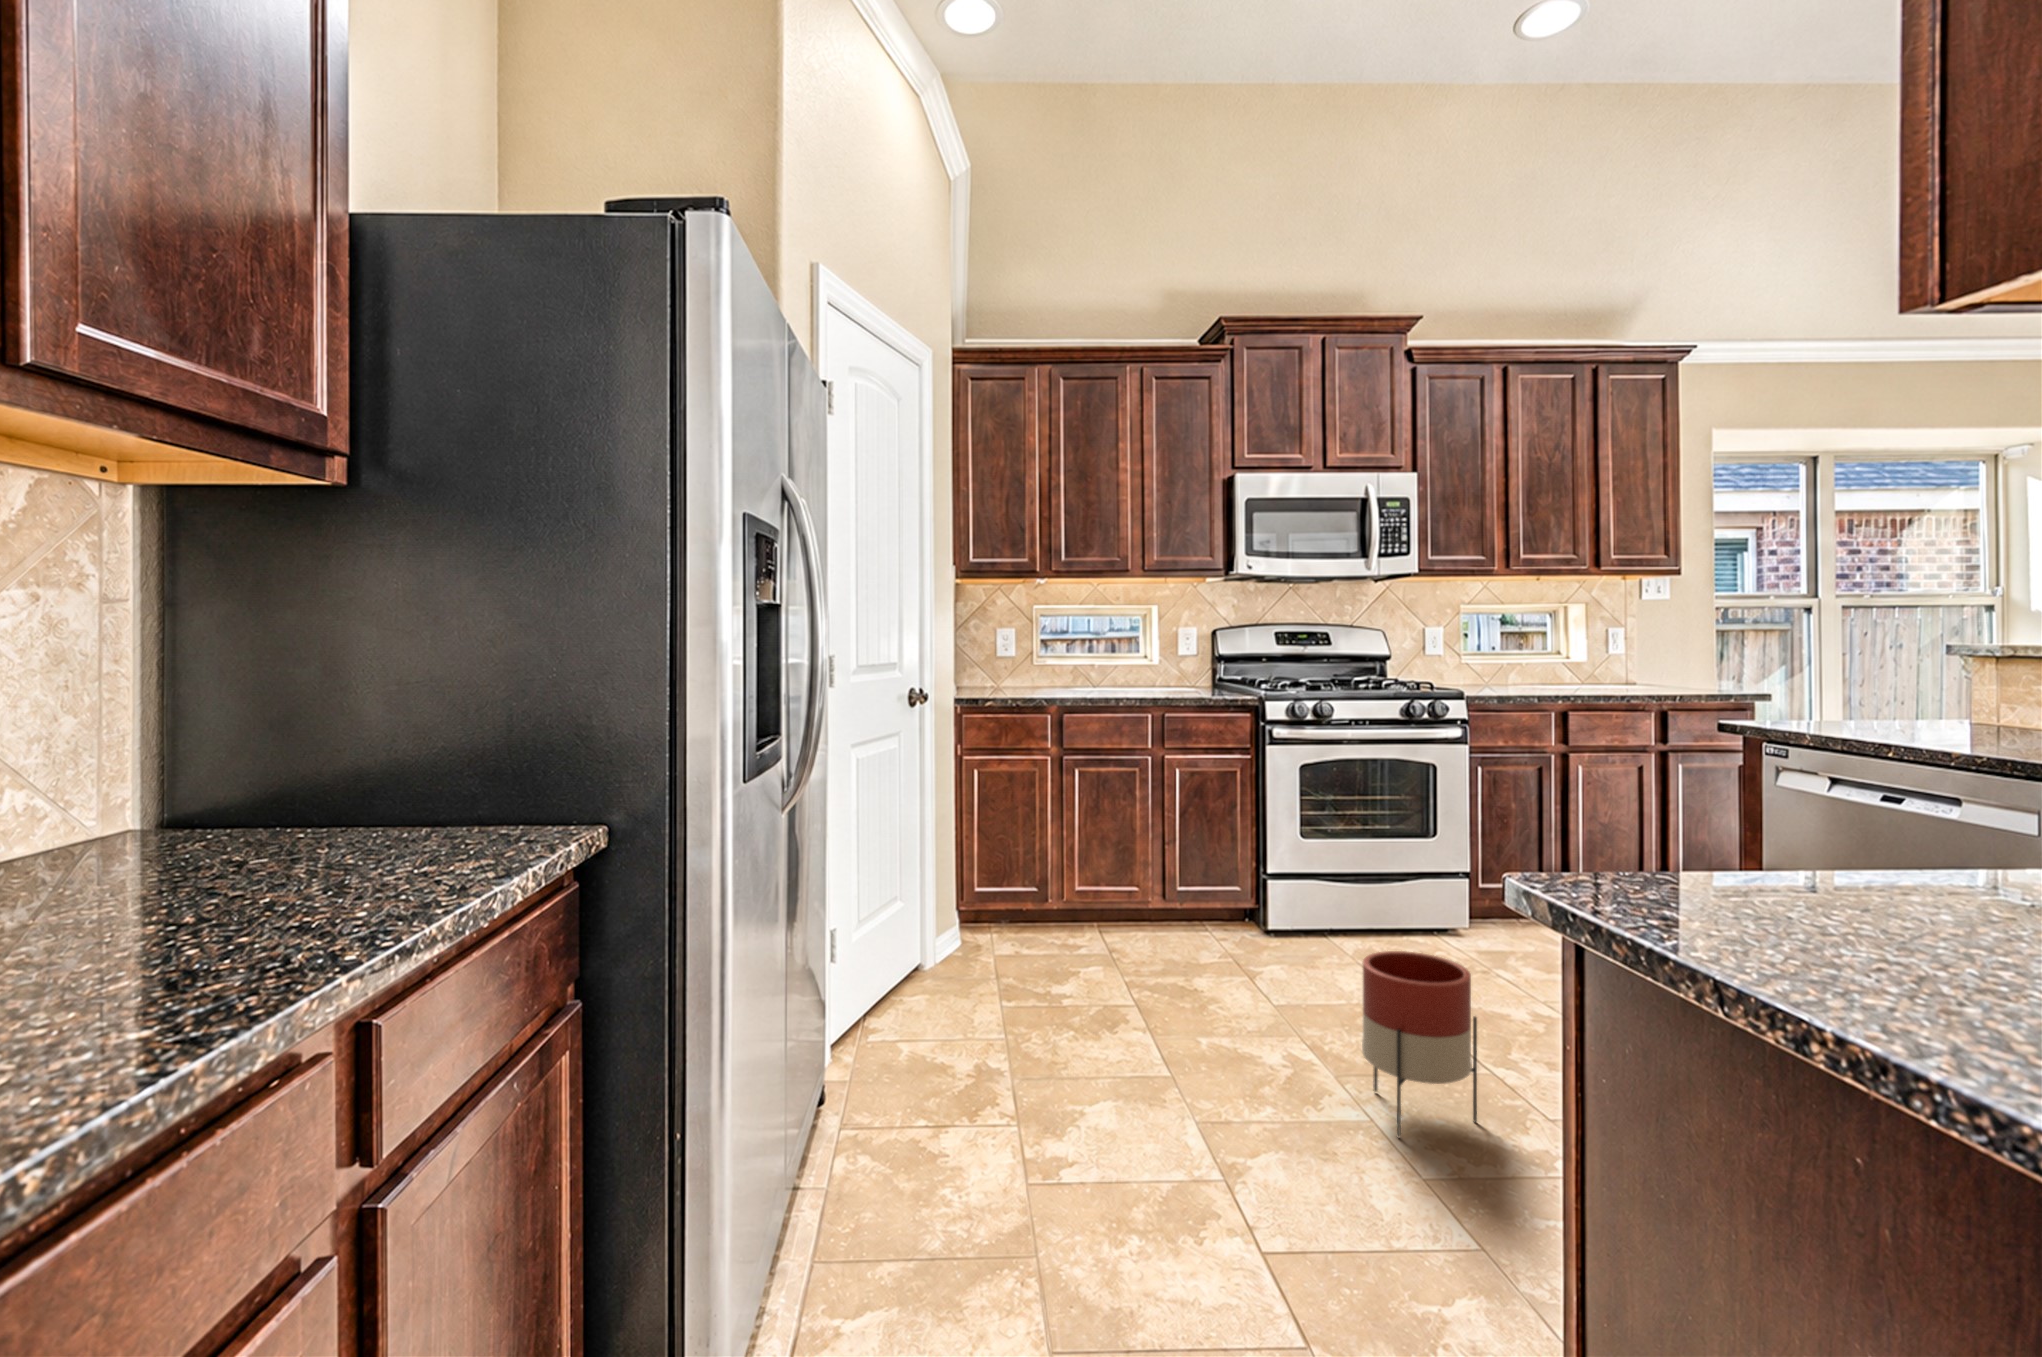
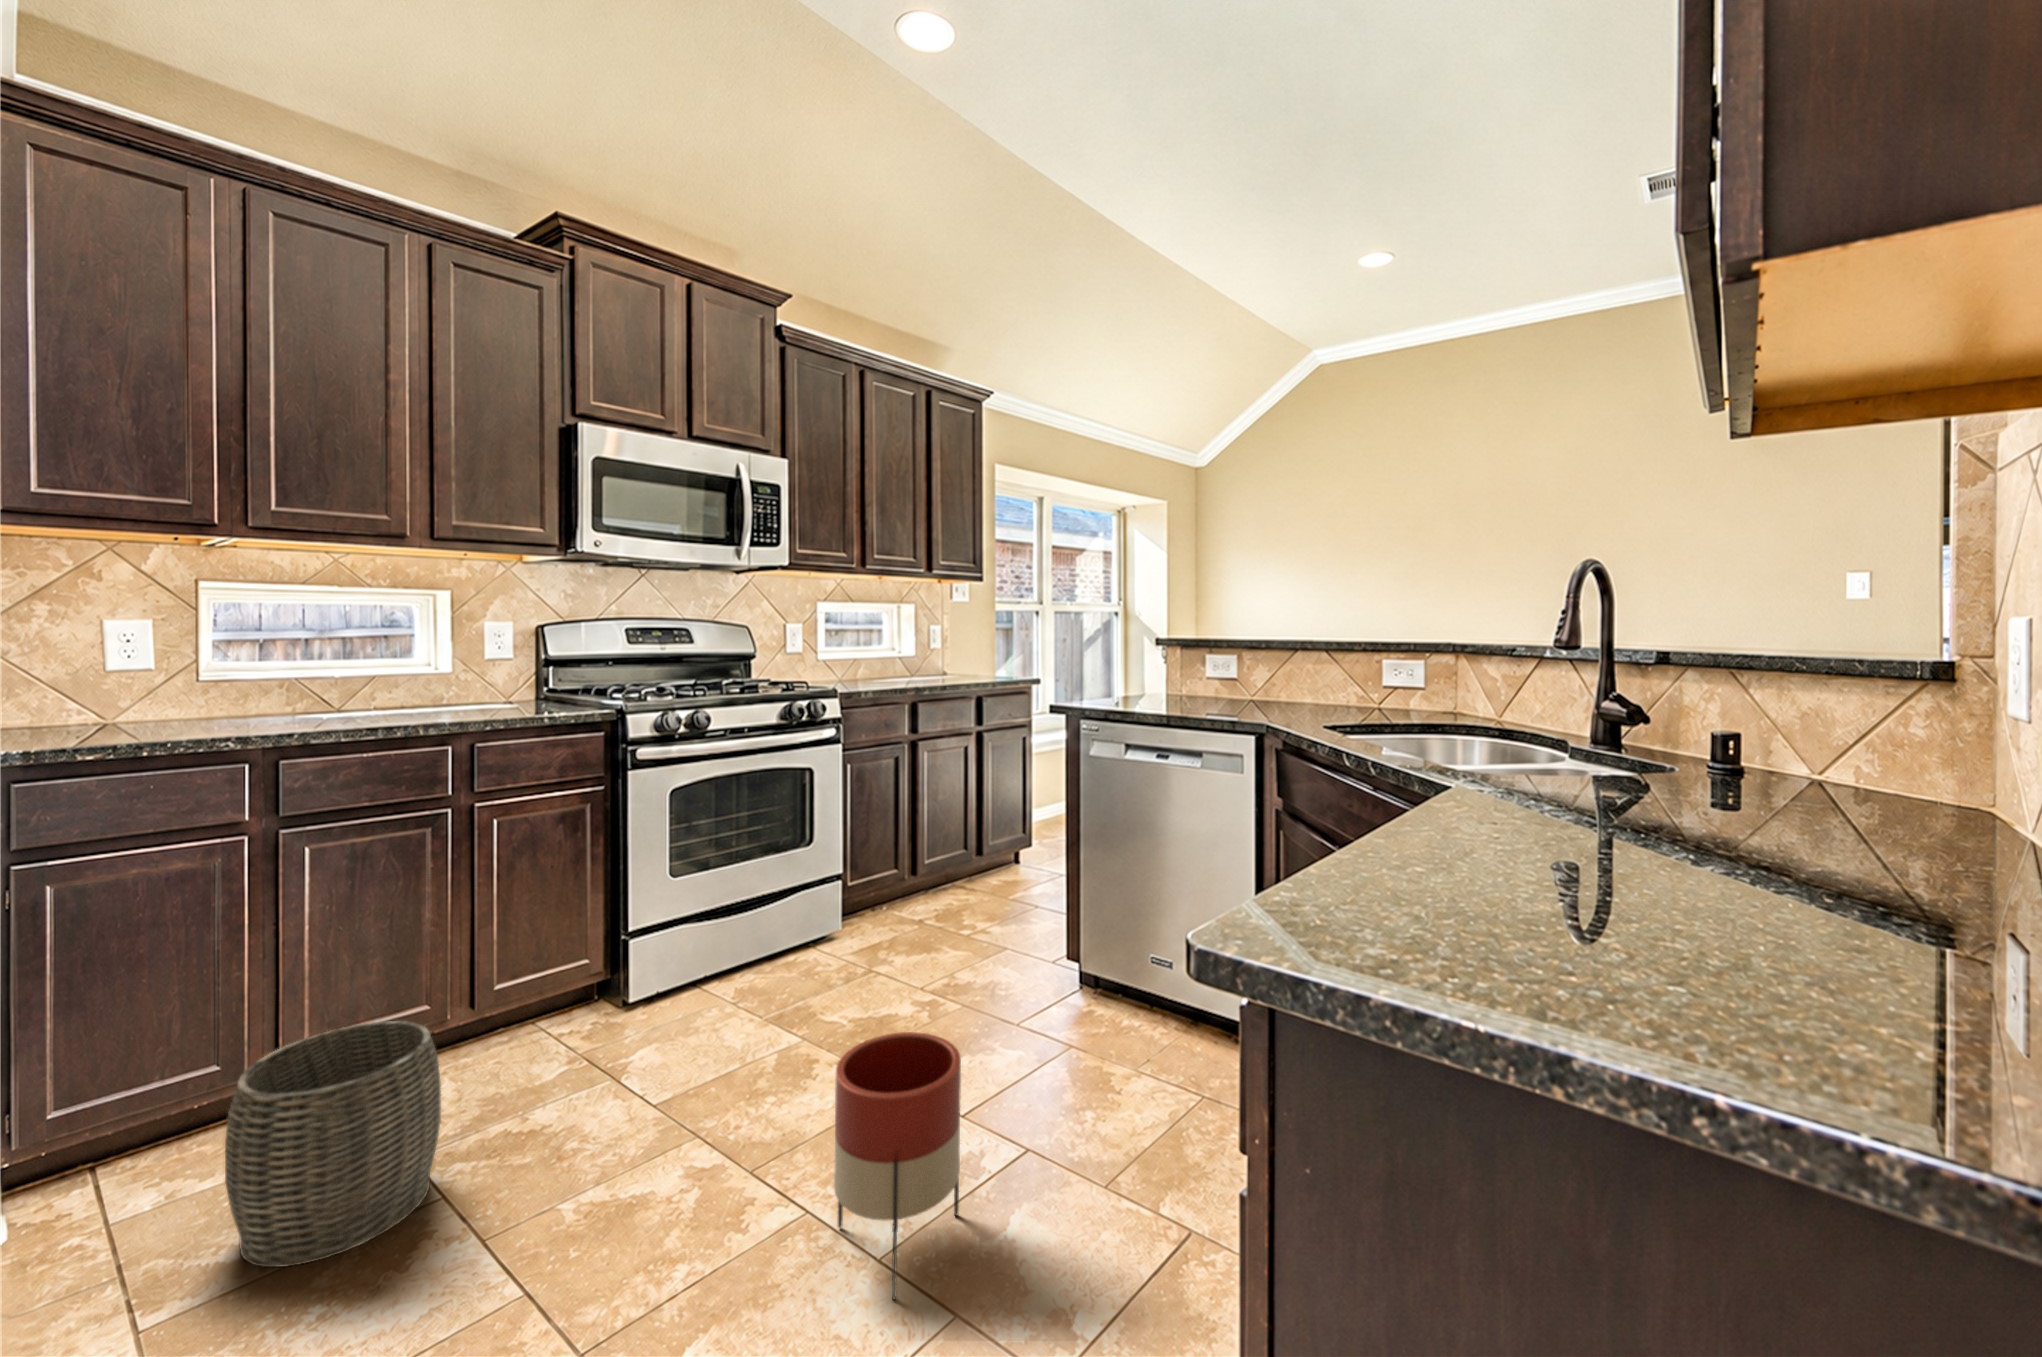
woven basket: none [1039,874,1137,996] -> present [225,1021,441,1267]

